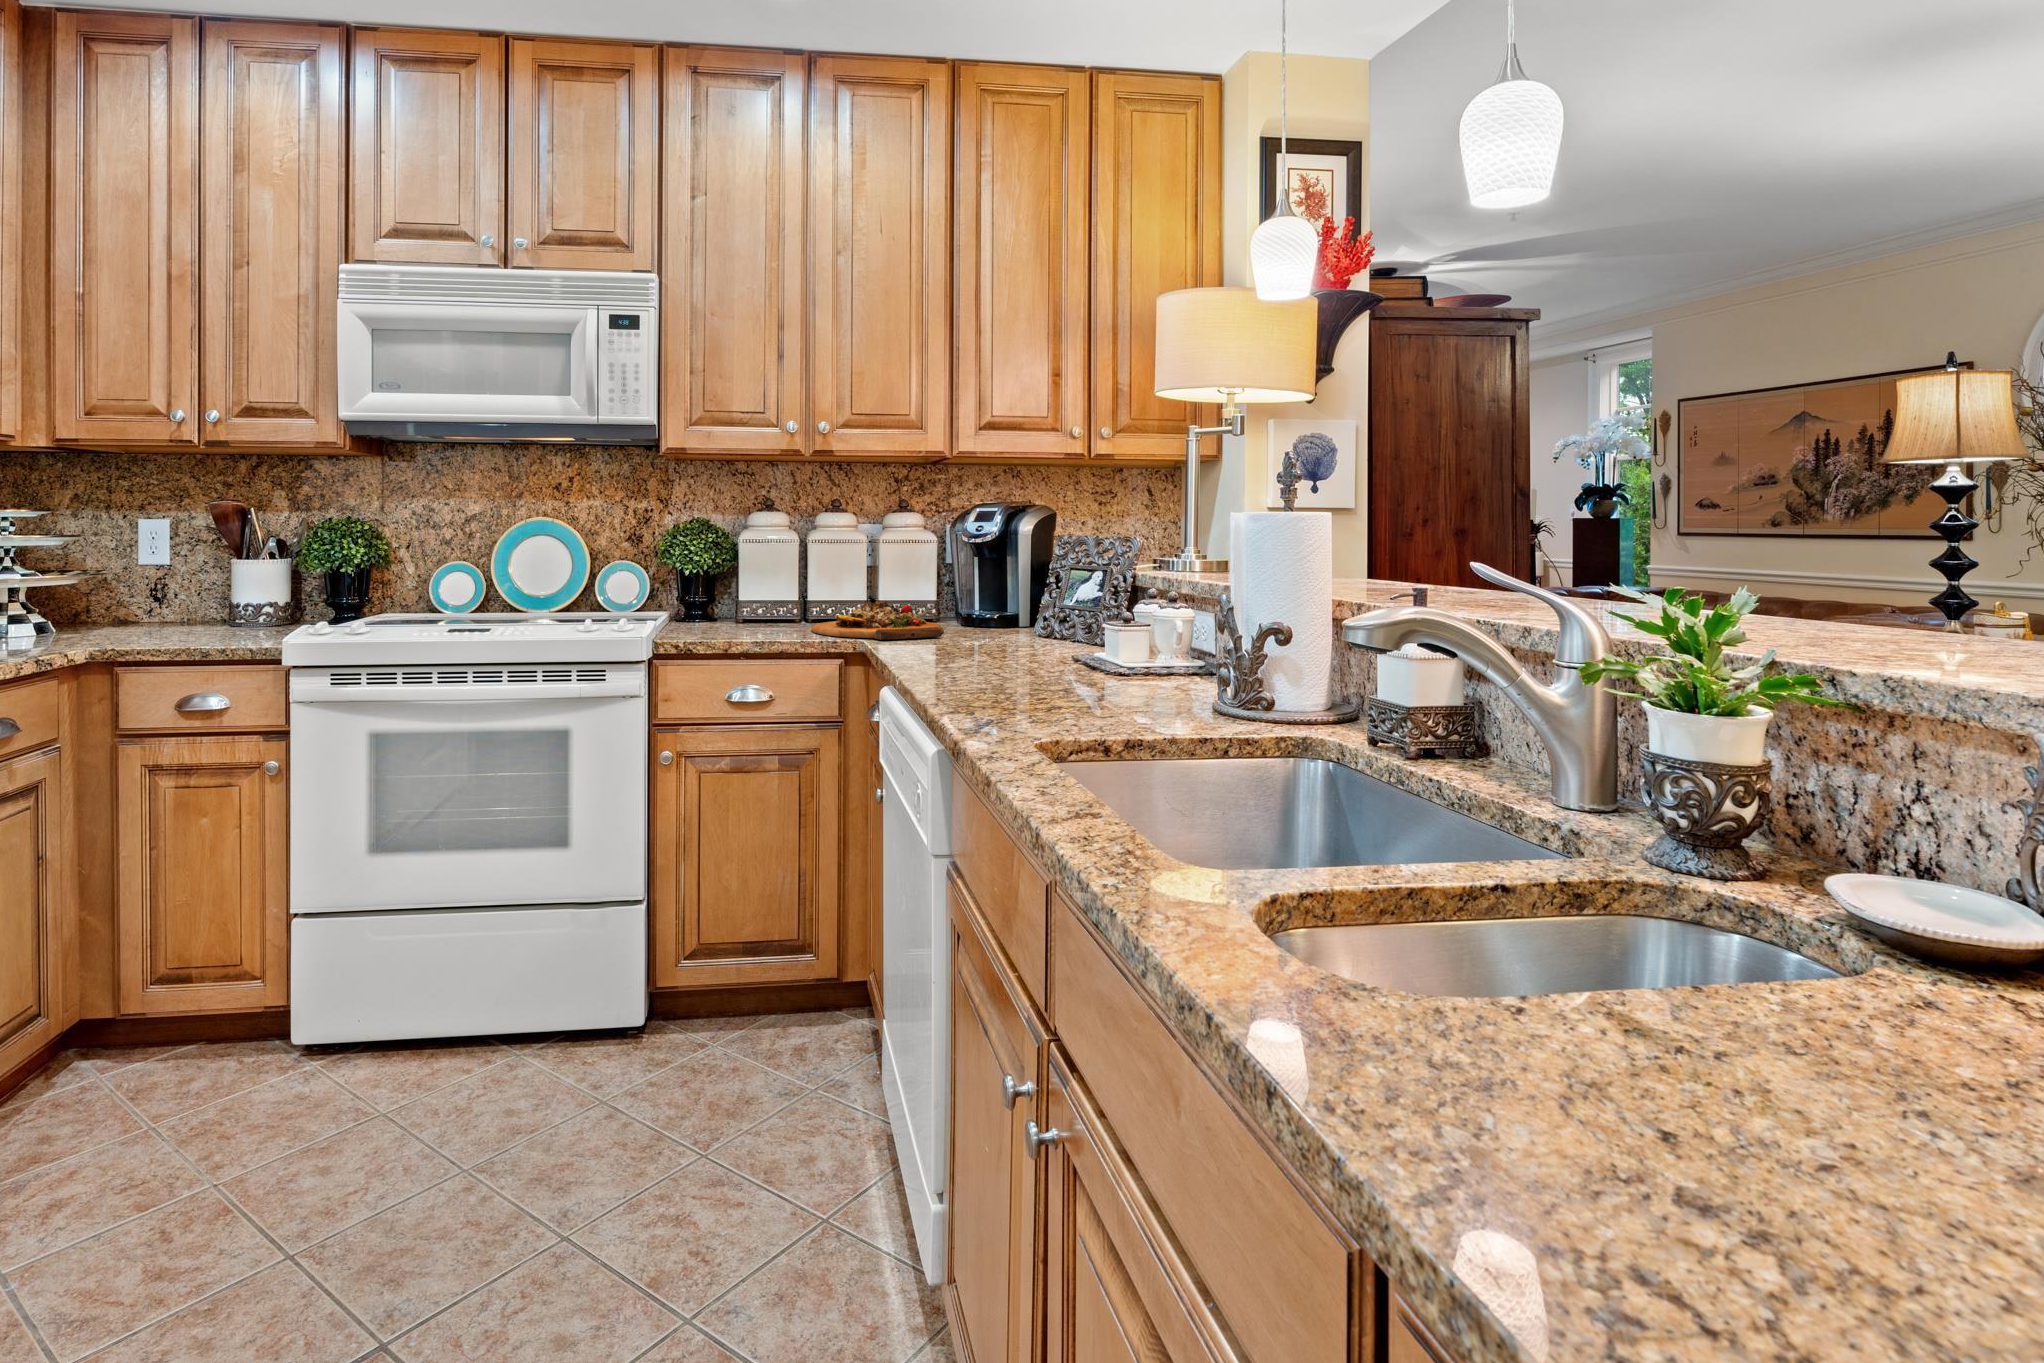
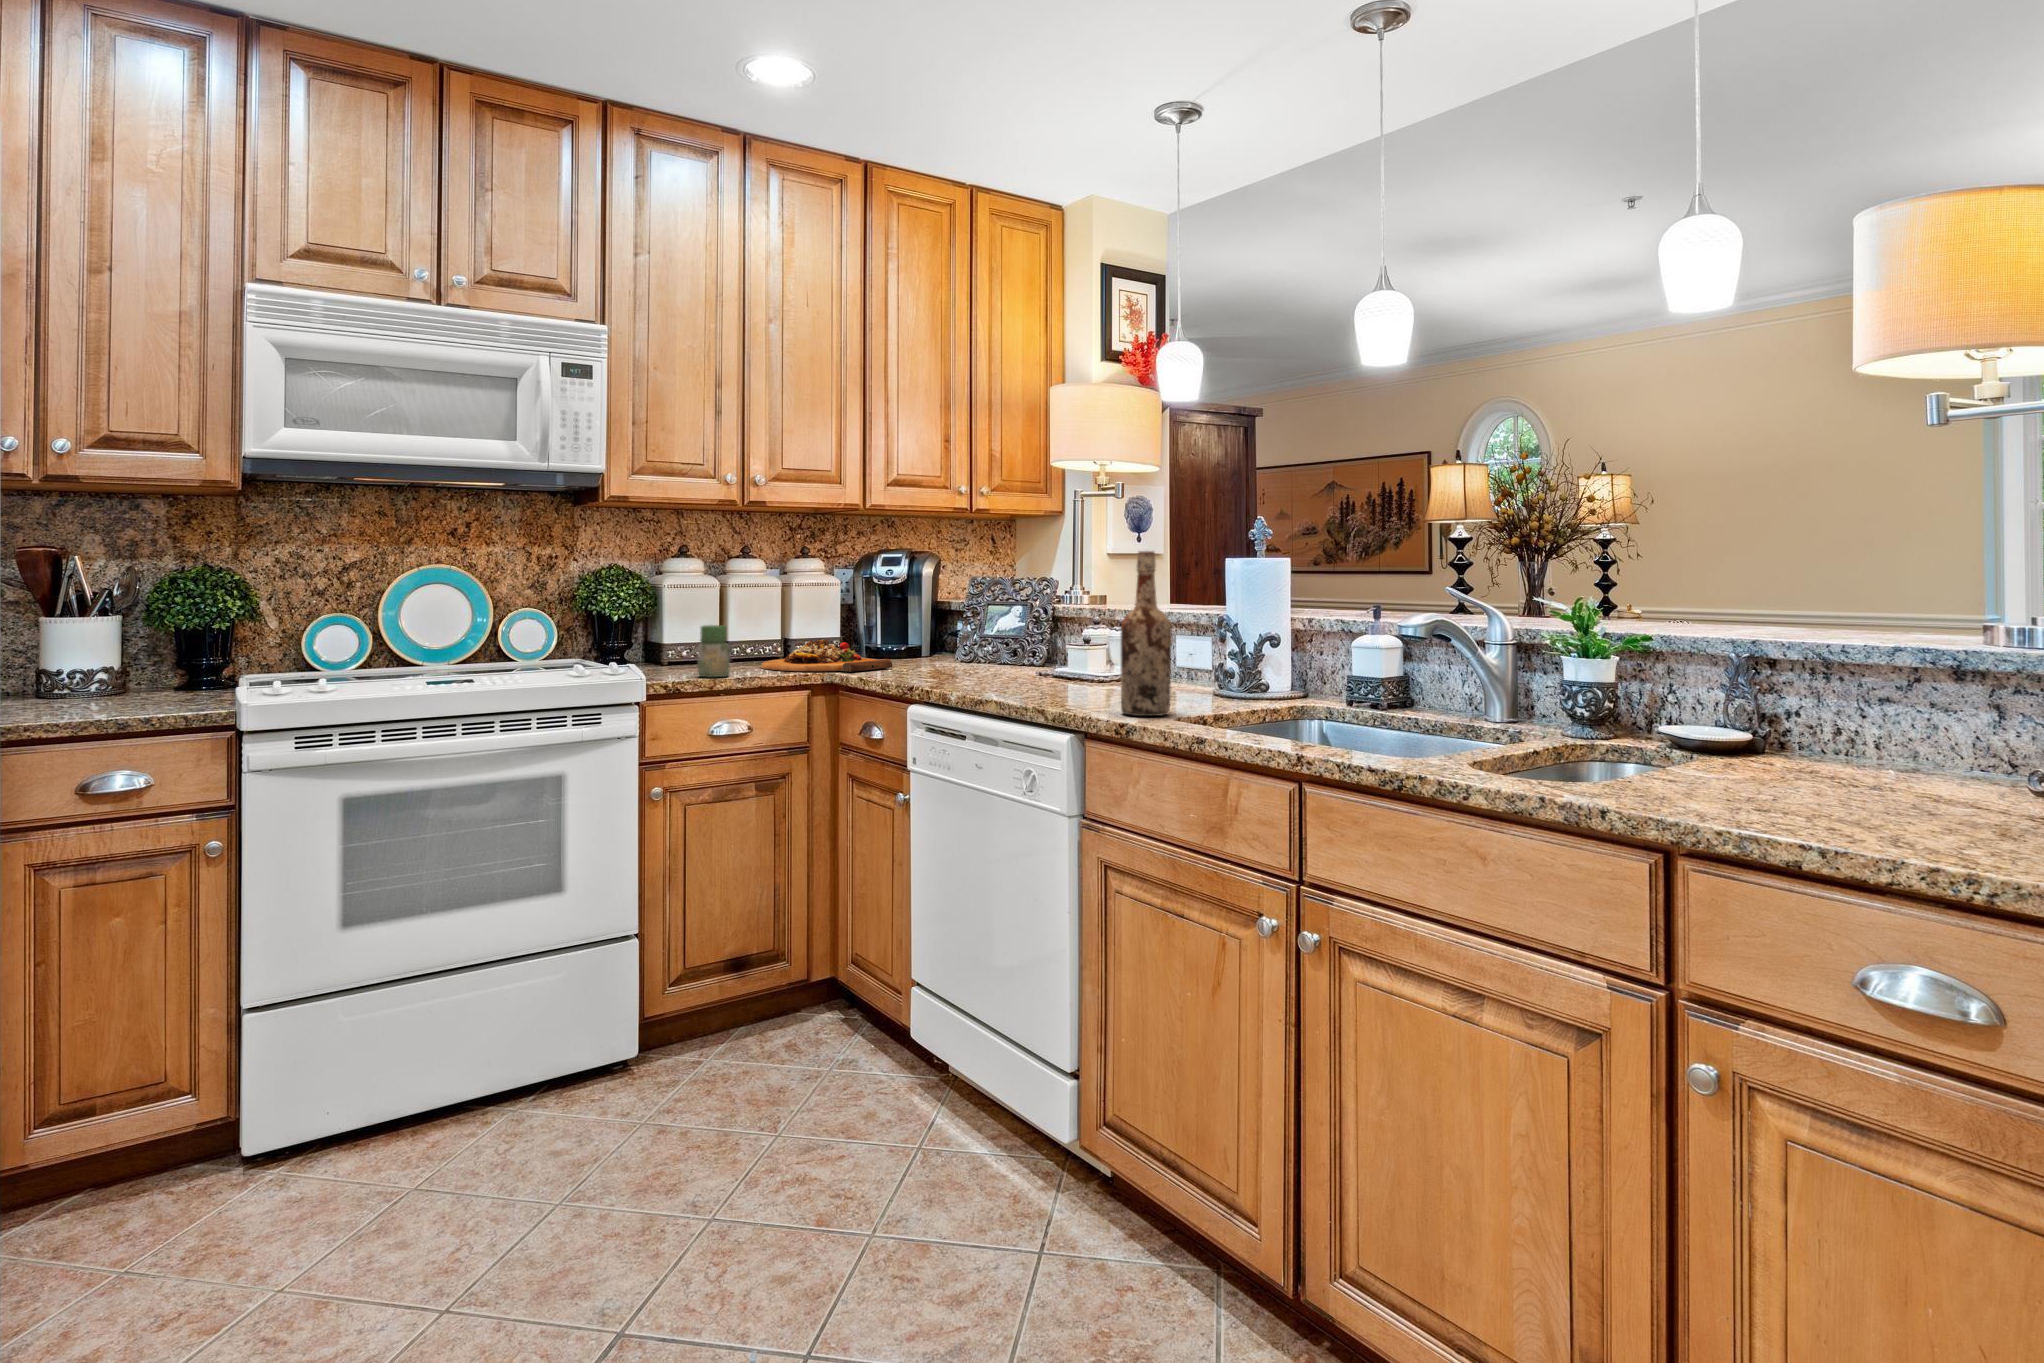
wine bottle: none [1008,515,1073,729] -> present [1121,551,1171,716]
jar: none [719,583,751,639] -> present [698,625,729,677]

